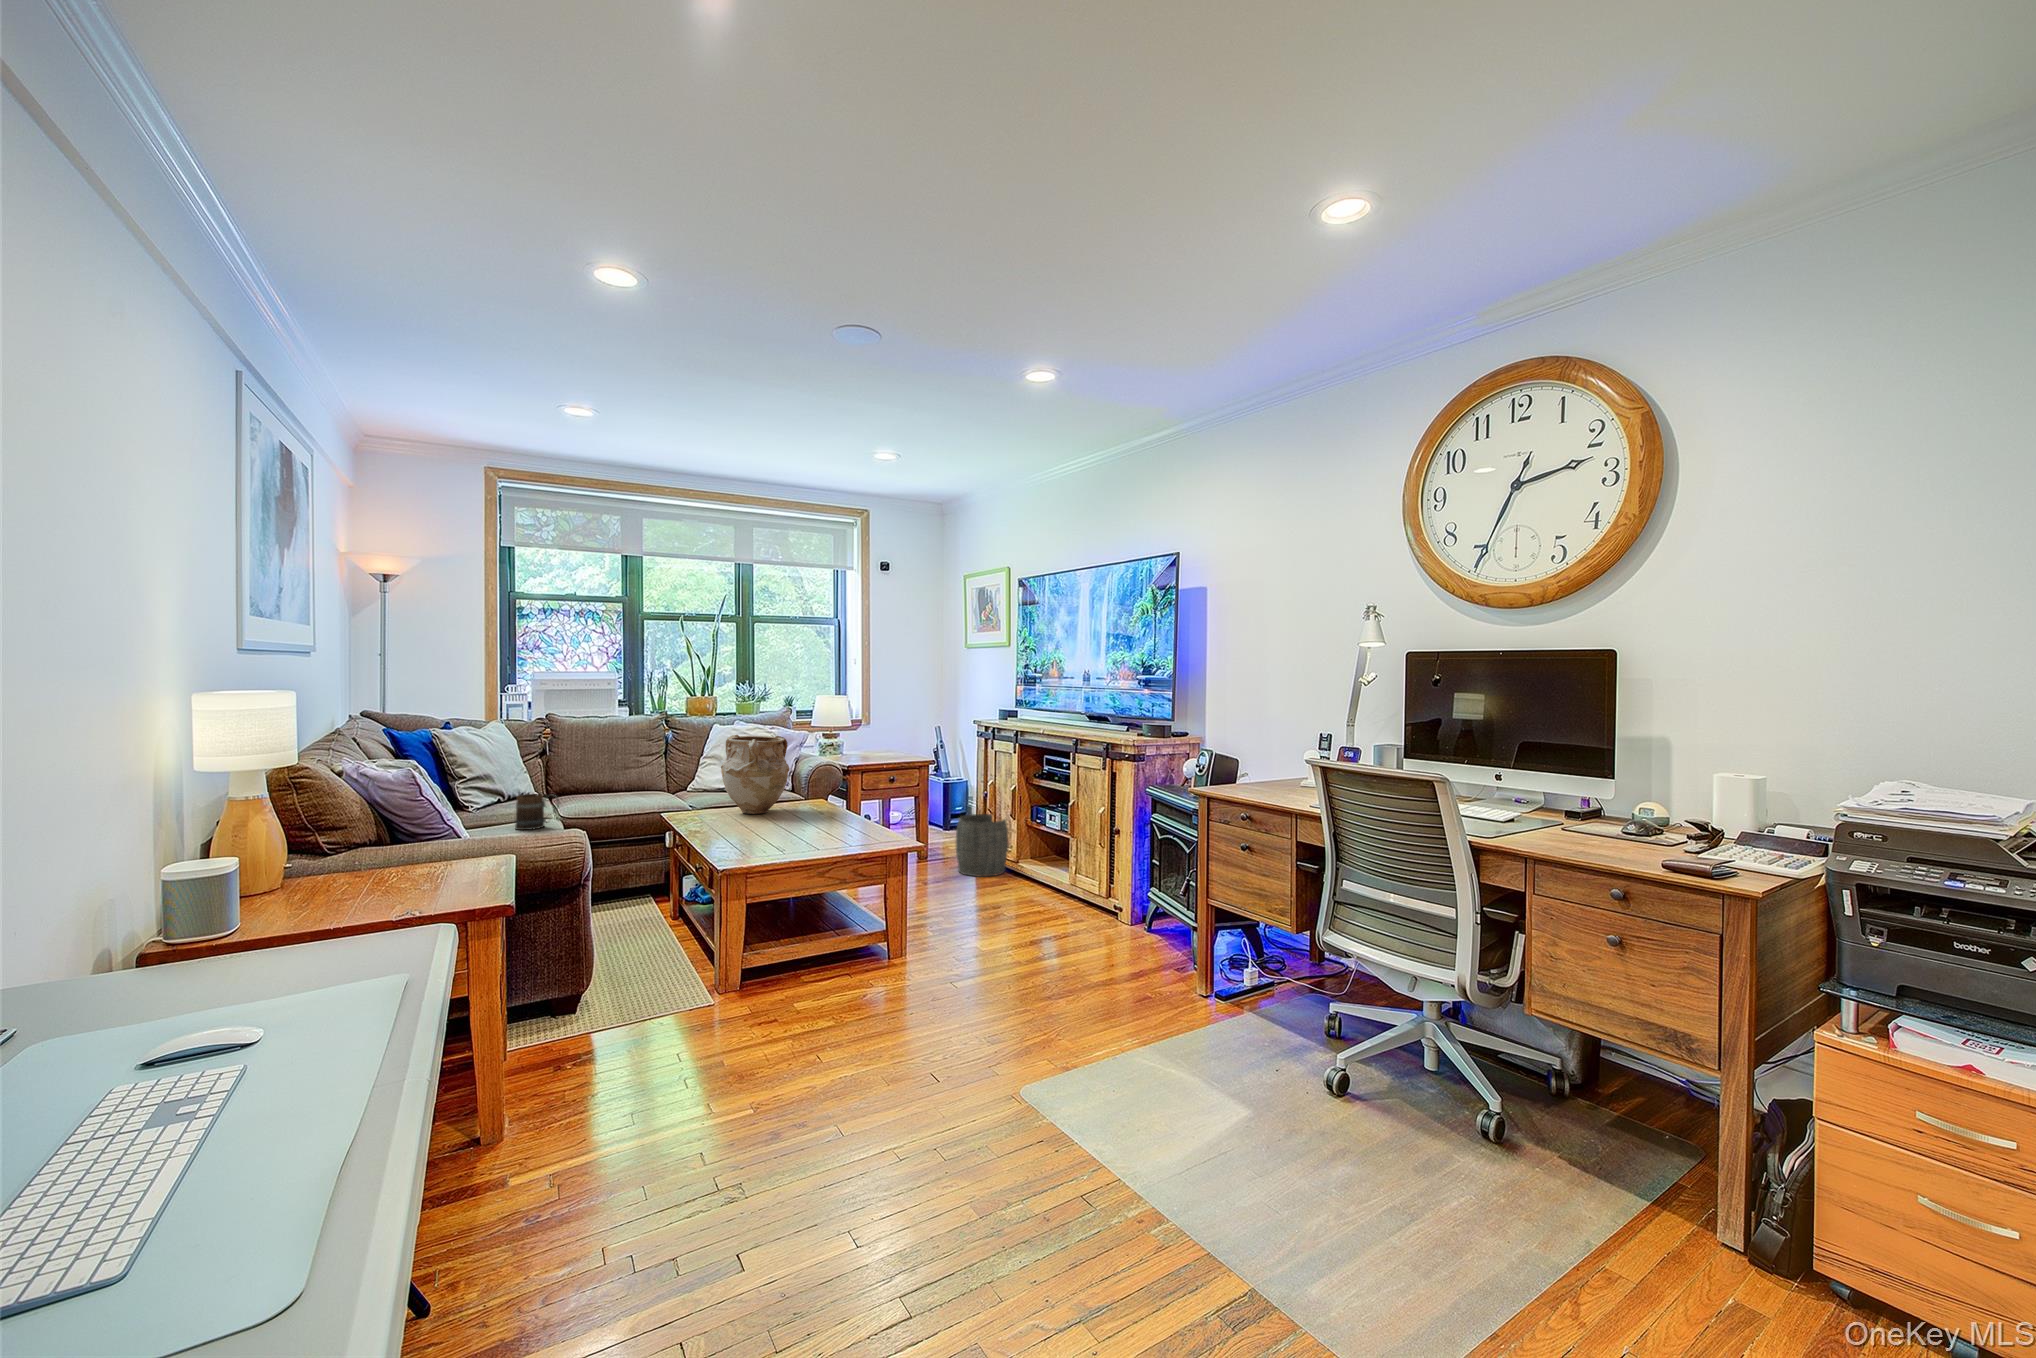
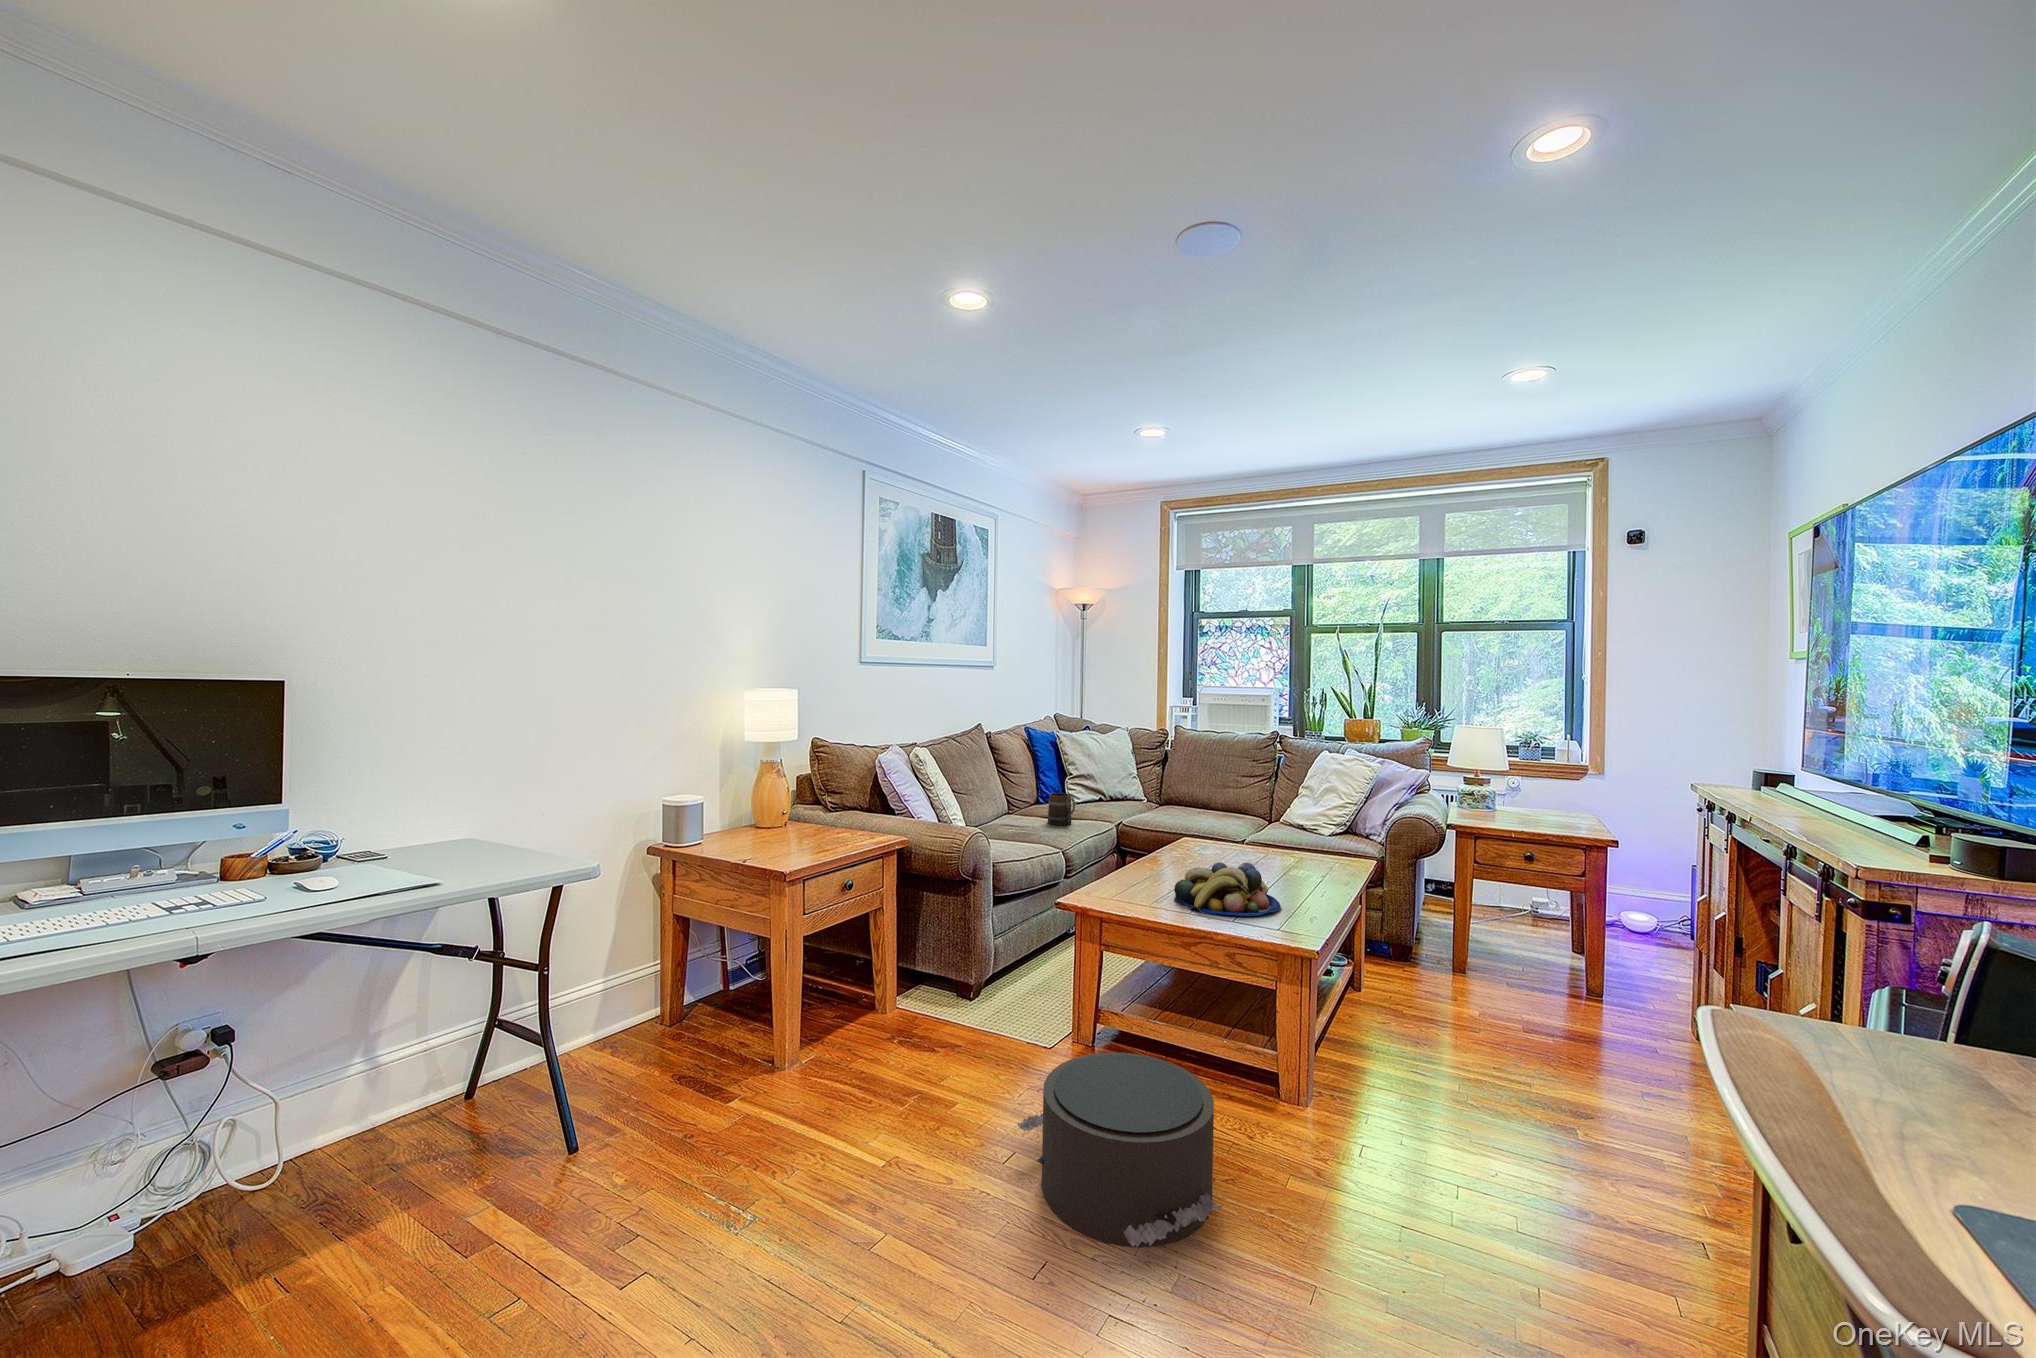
vase: present [721,735,790,814] -> none [1214,761,1304,858]
fruit bowl: none [794,805,874,844] -> present [1174,862,1281,916]
woven basket: present [956,814,1008,877] -> none [1584,945,1707,1076]
pouf: none [870,927,1016,1033] -> present [1018,1052,1222,1248]

